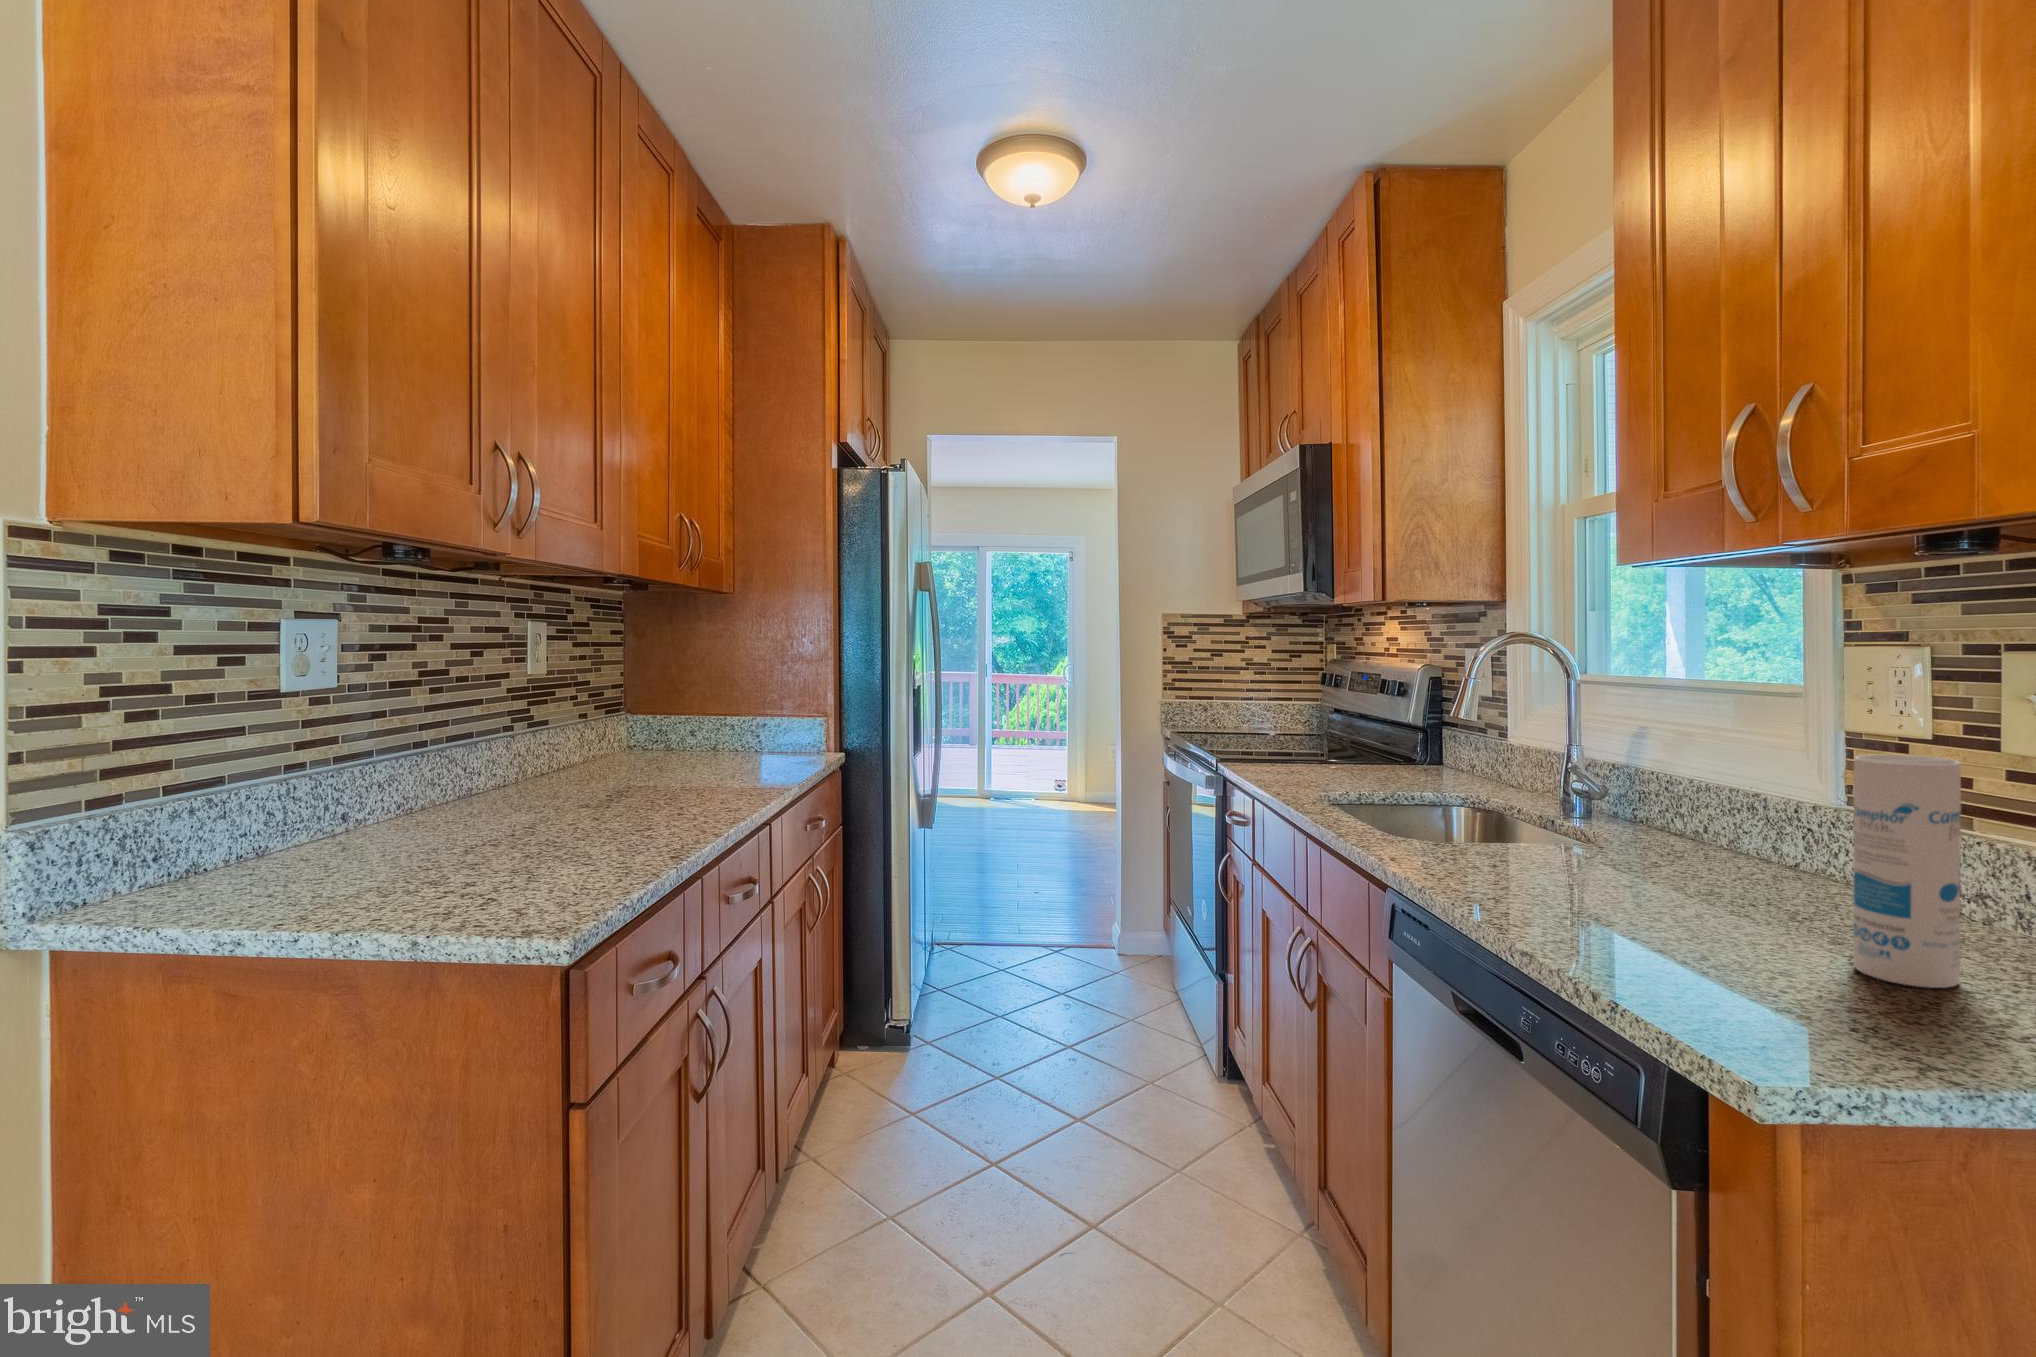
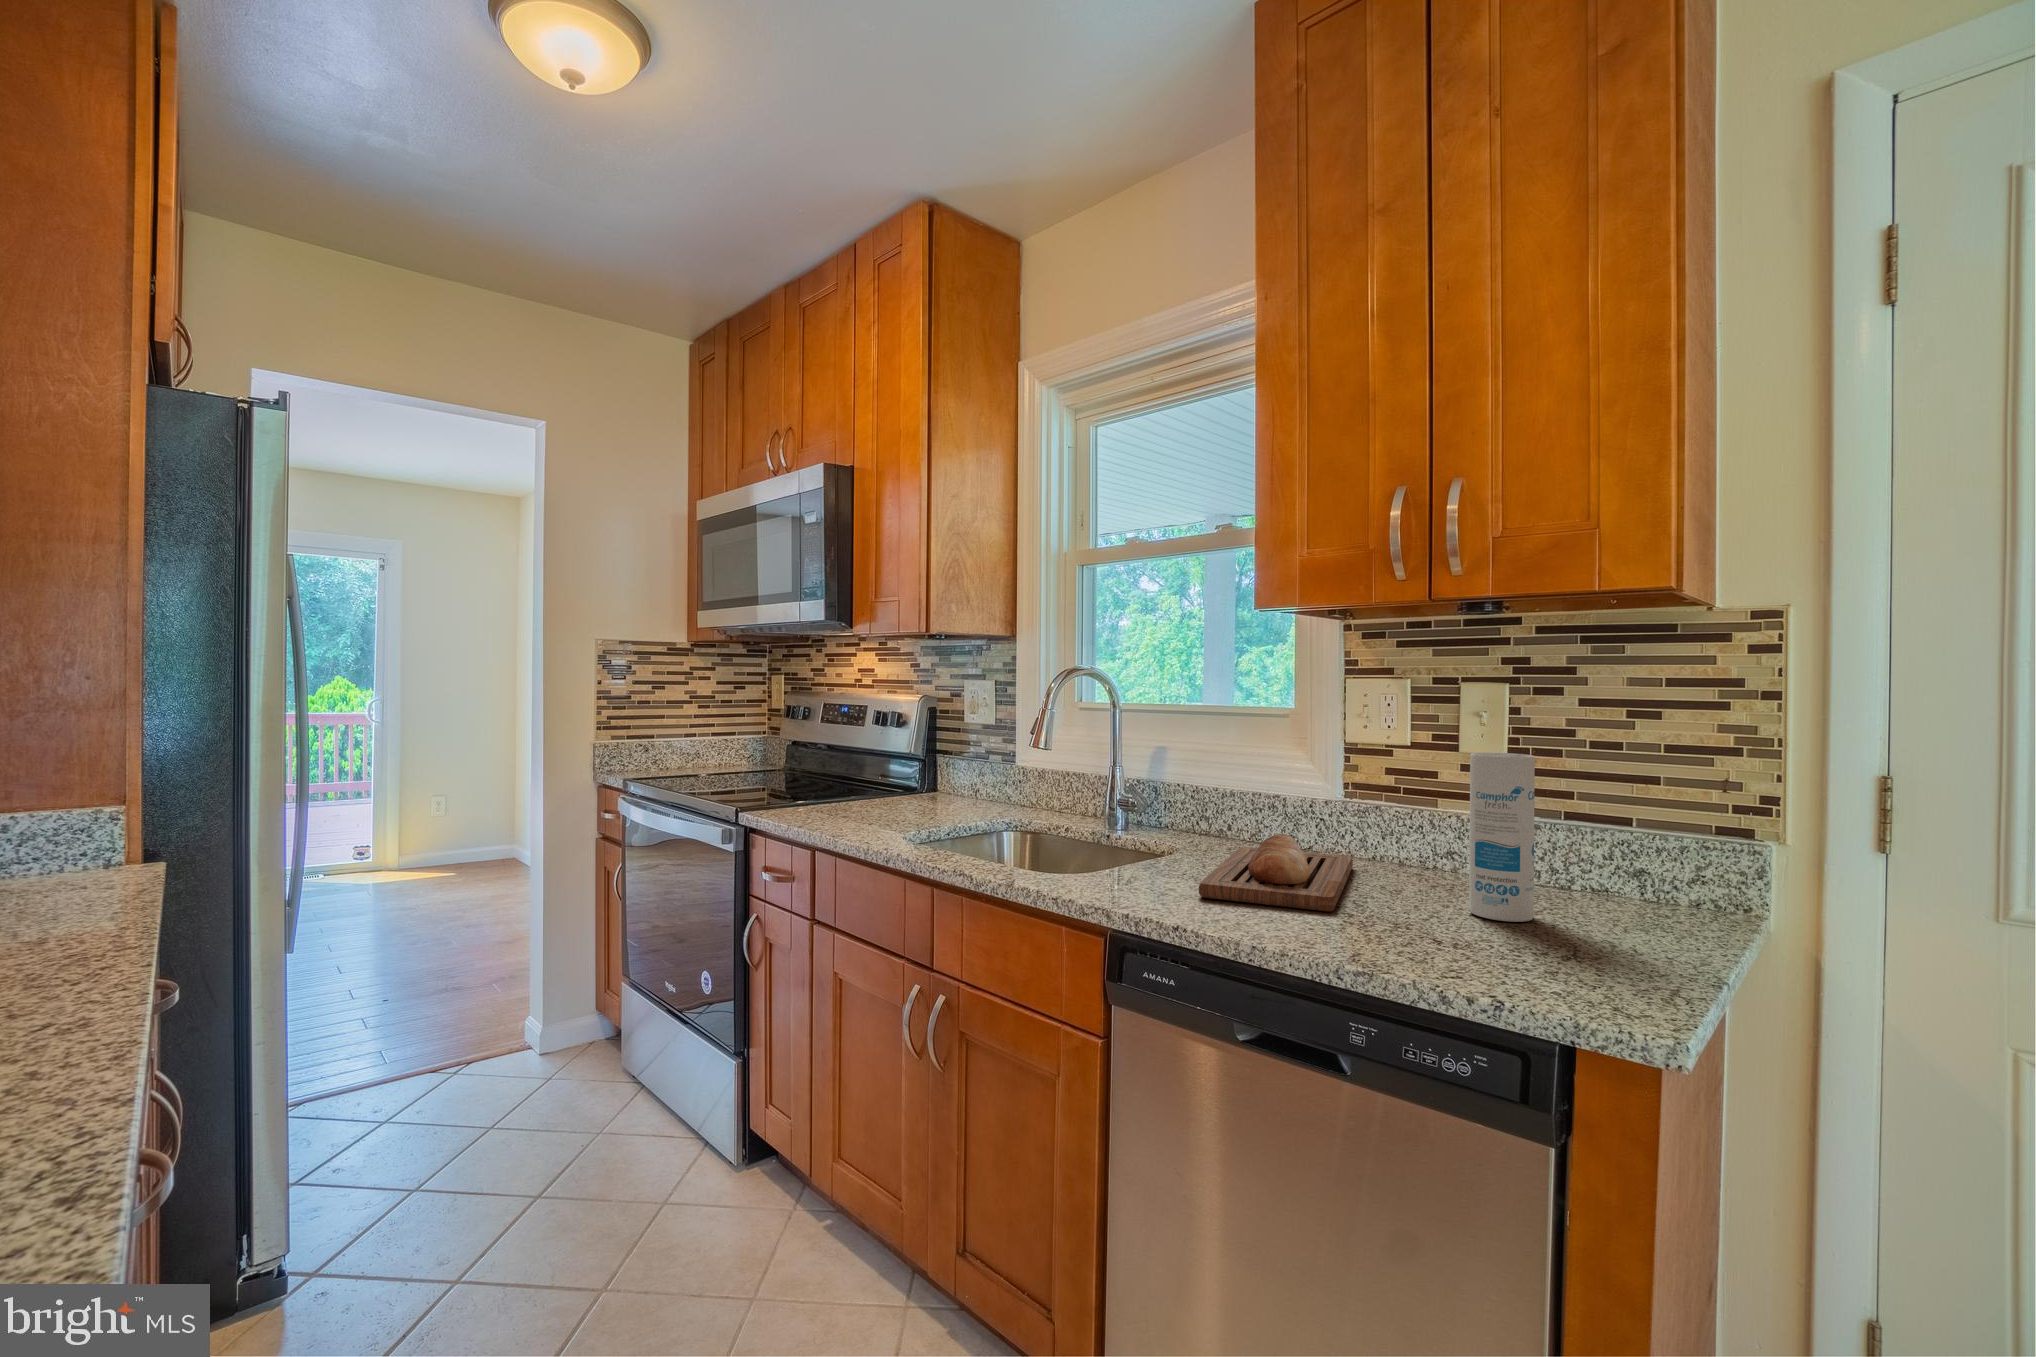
bread loaf: none [1508,840,1811,929] -> present [1199,834,1353,911]

